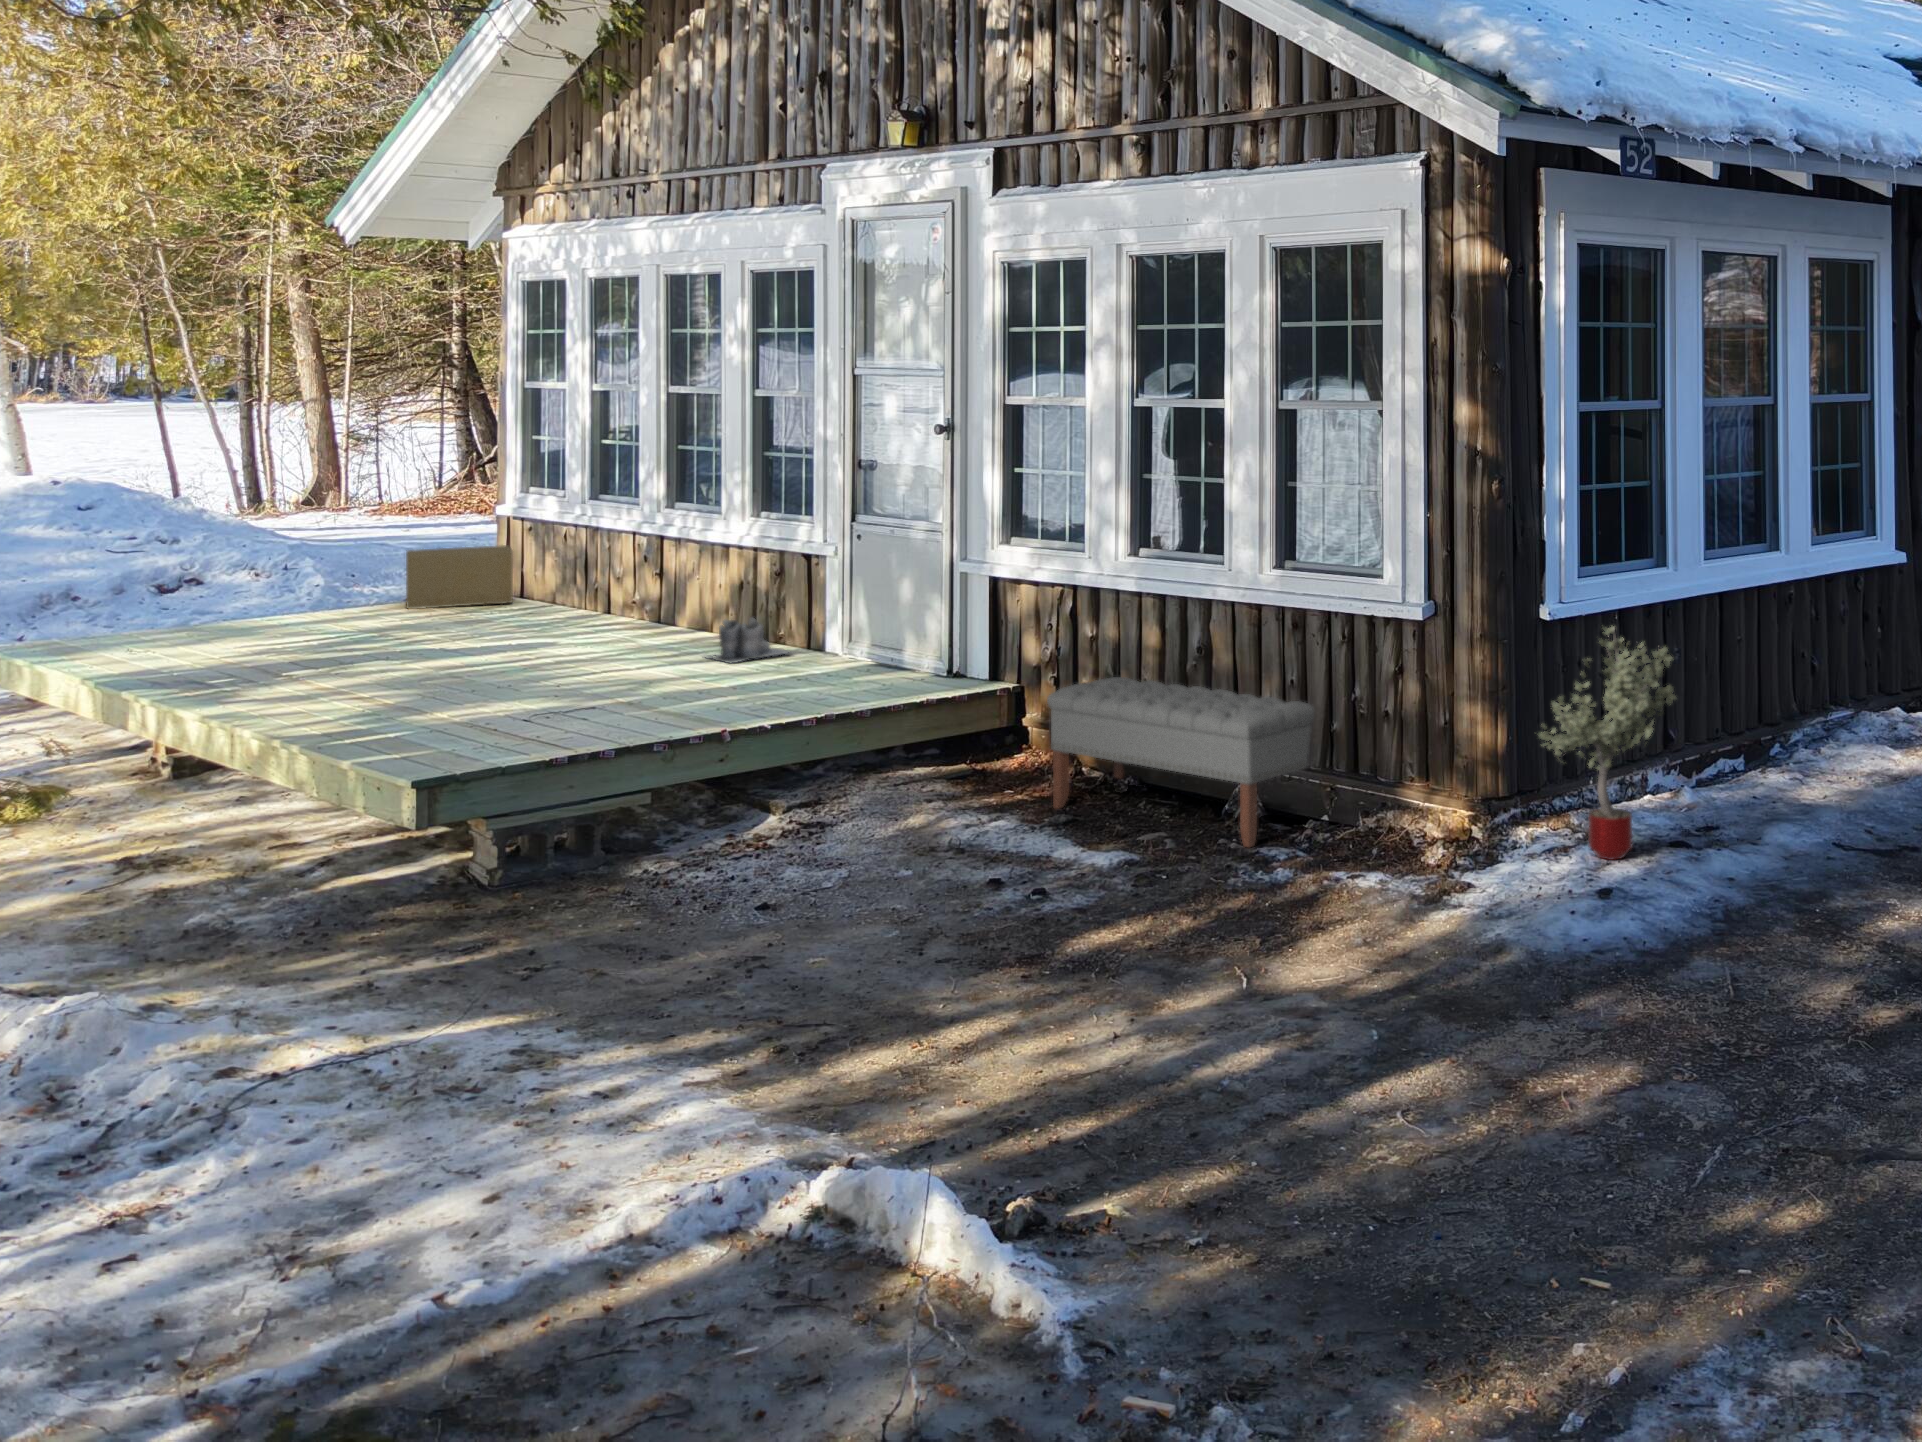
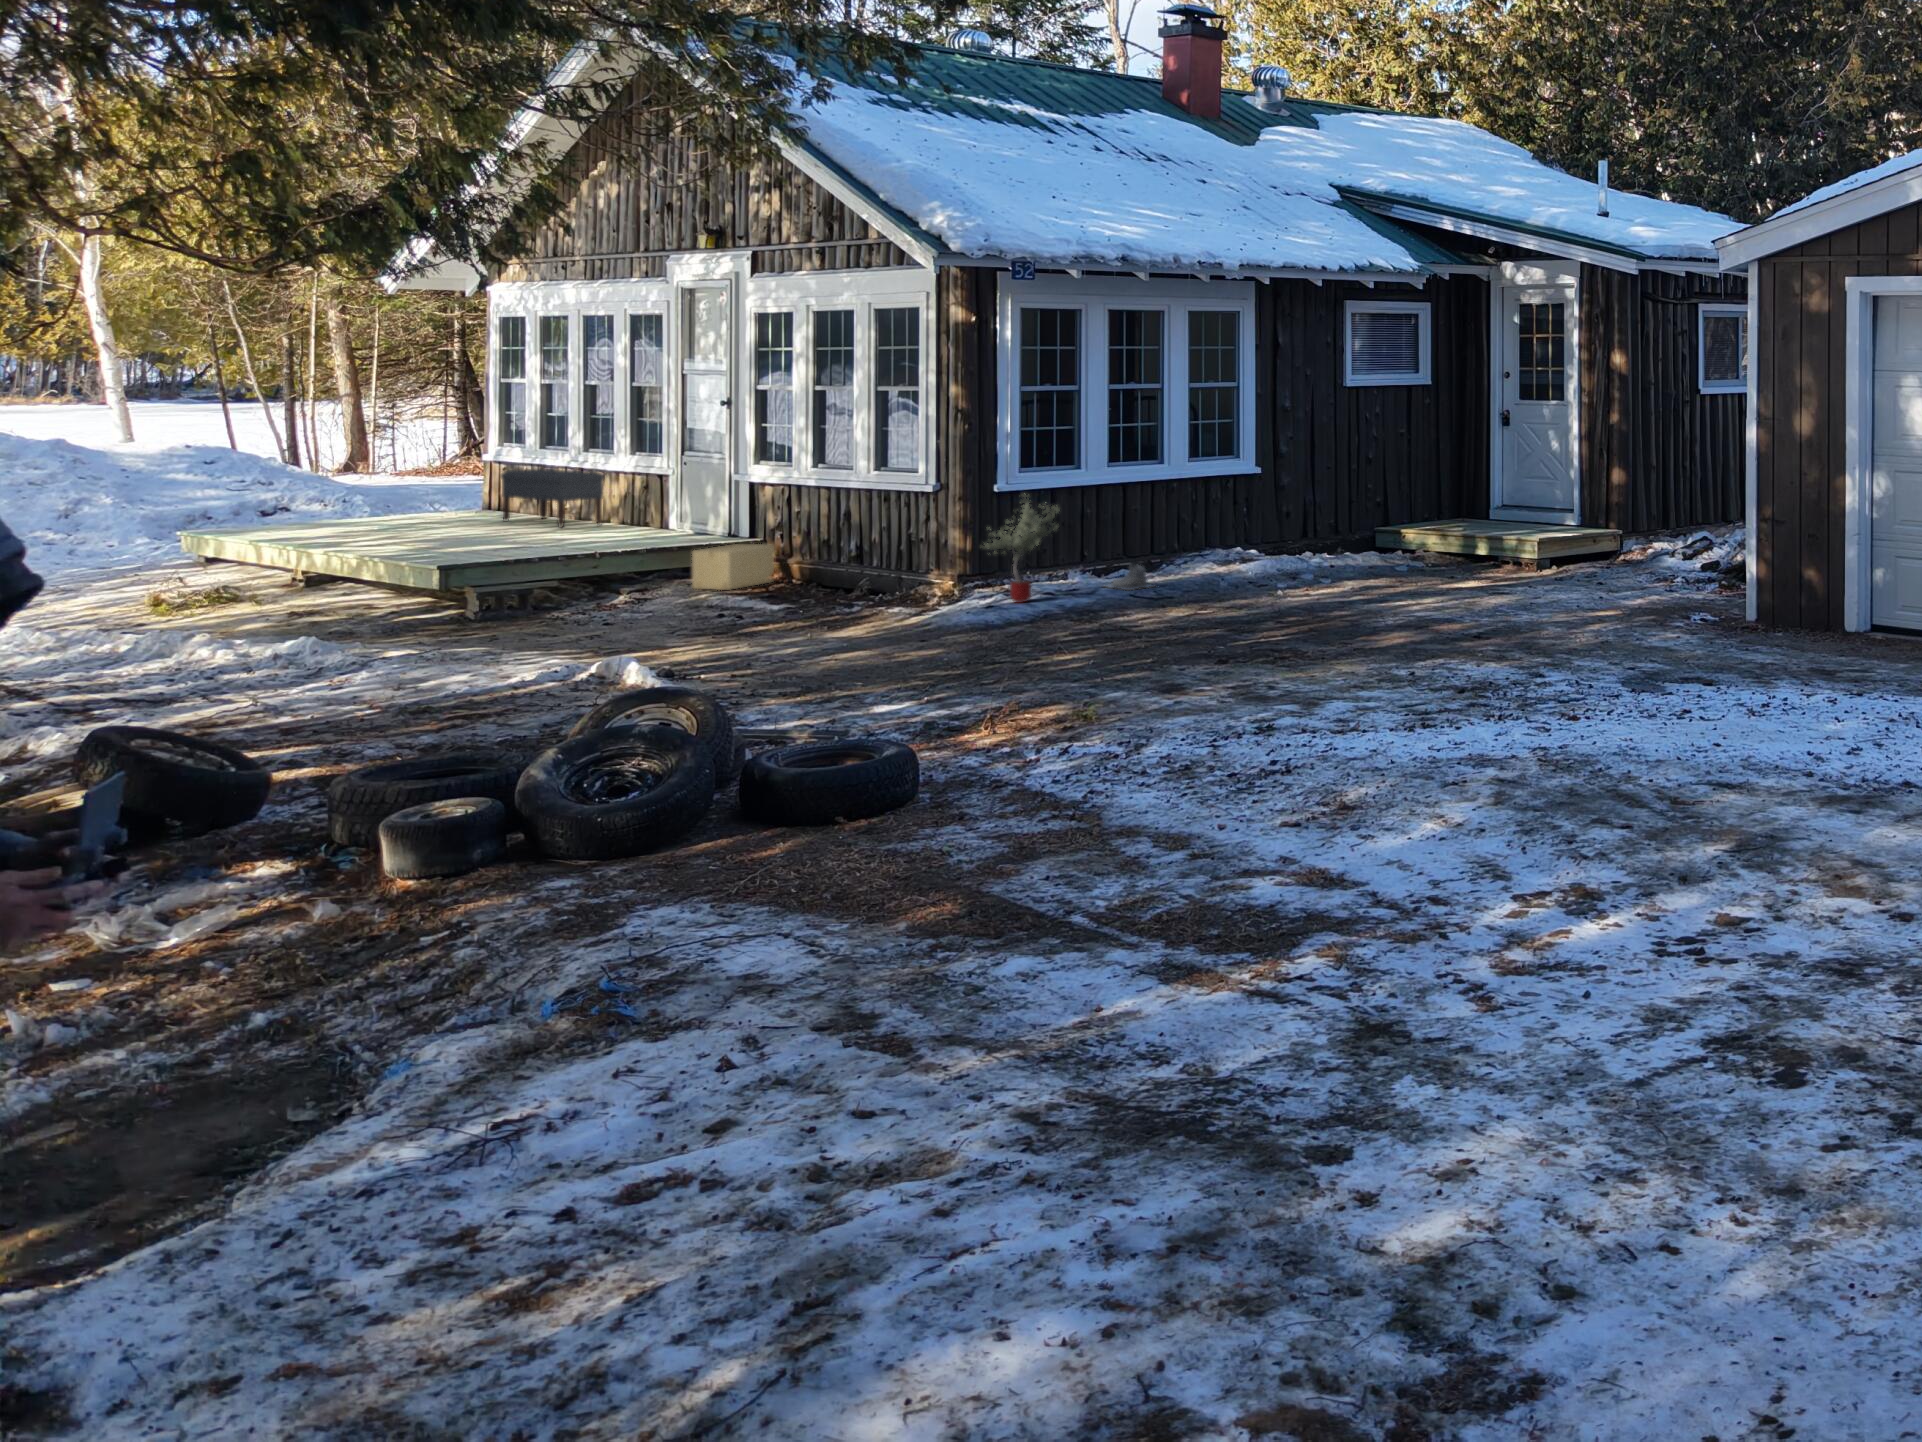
cardboard box: present [406,545,513,609] -> present [692,544,774,590]
boots: present [705,618,789,663] -> present [1108,565,1151,590]
bench: present [1047,677,1314,847] -> present [501,468,605,527]

